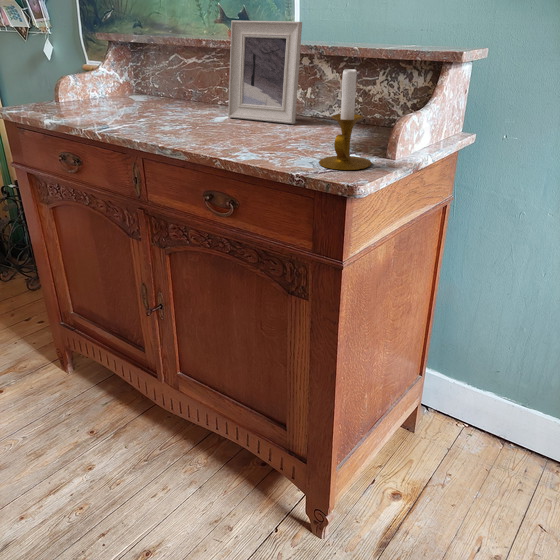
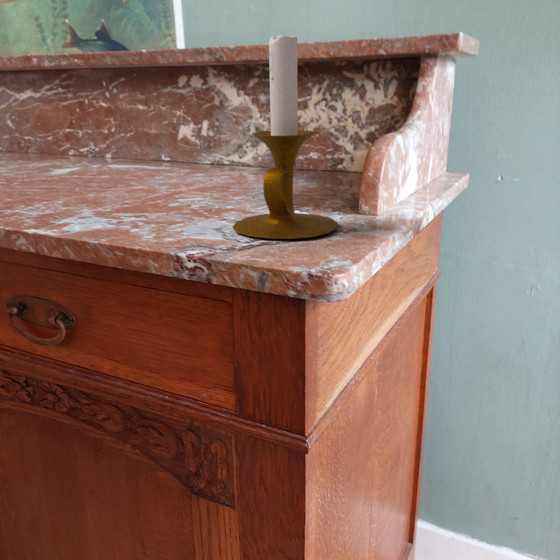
picture frame: present [228,20,302,124] -> none [70,11,186,173]

